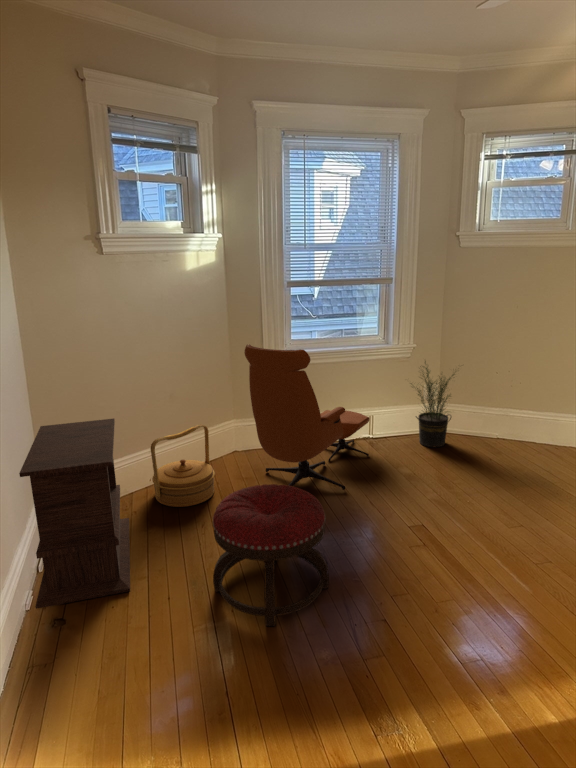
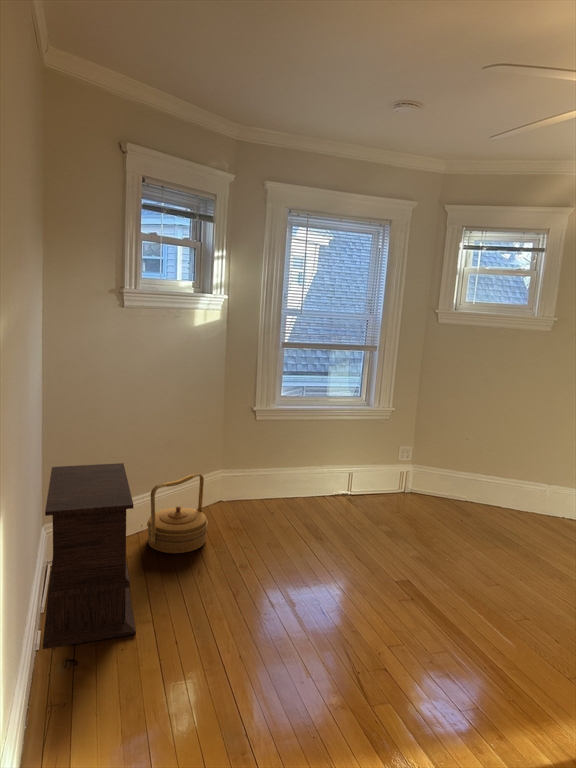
lounge chair: present [244,344,370,490] -> none [248,400,352,549]
potted plant: present [416,368,454,447] -> none [384,422,440,506]
ottoman: present [213,484,329,626] -> none [218,534,330,671]

